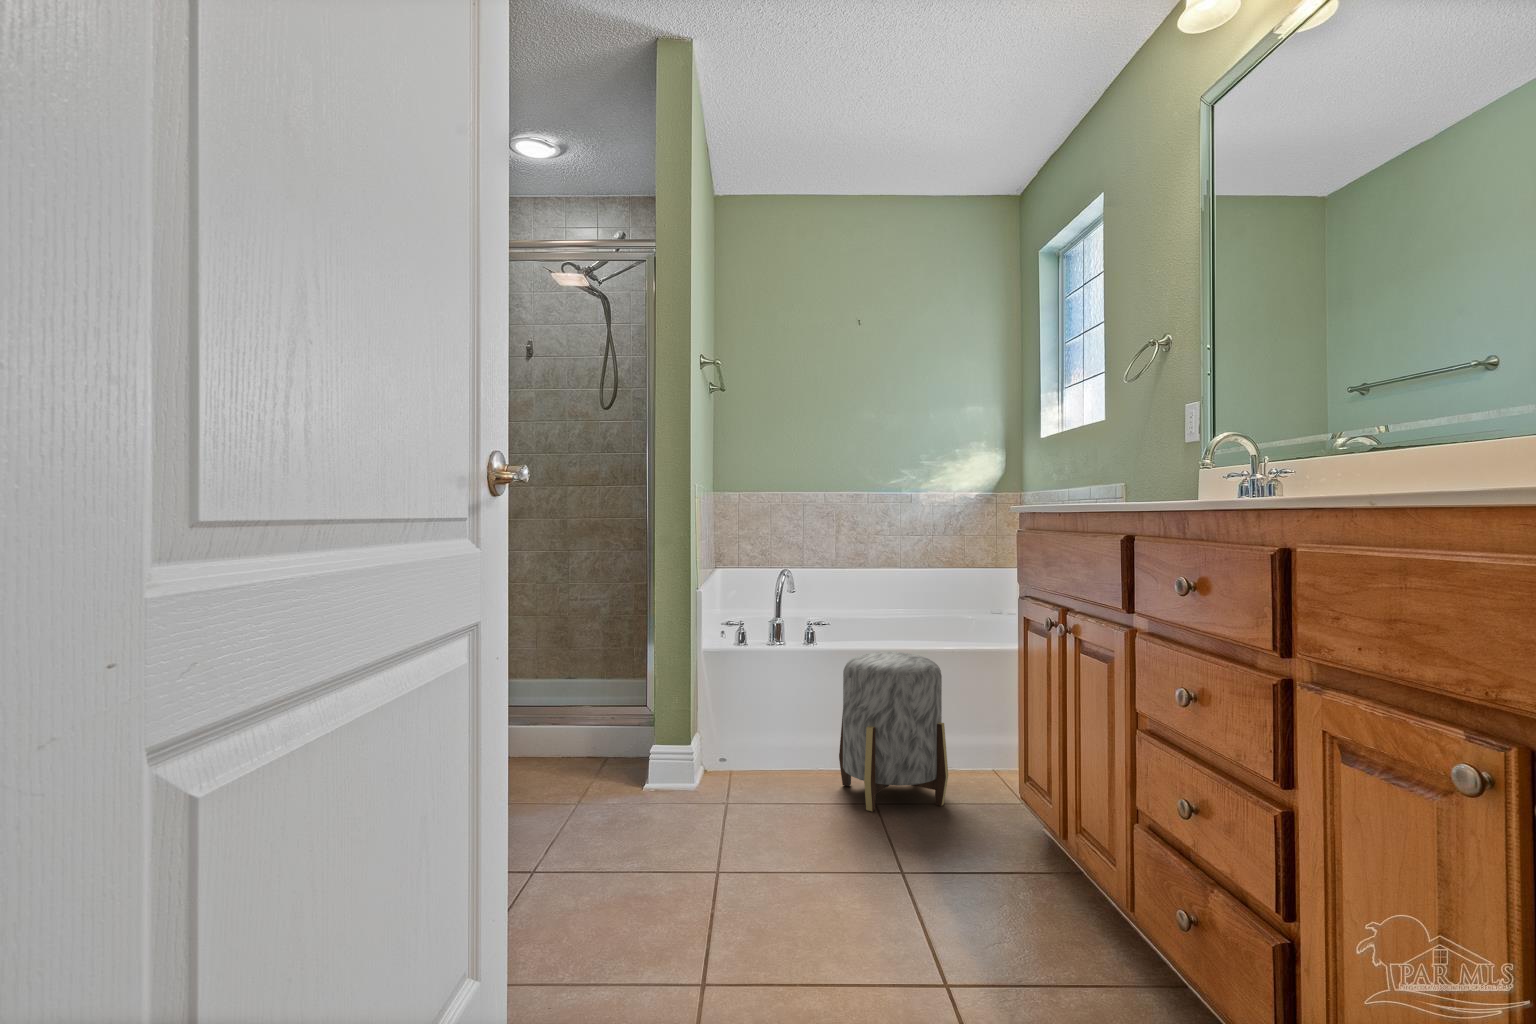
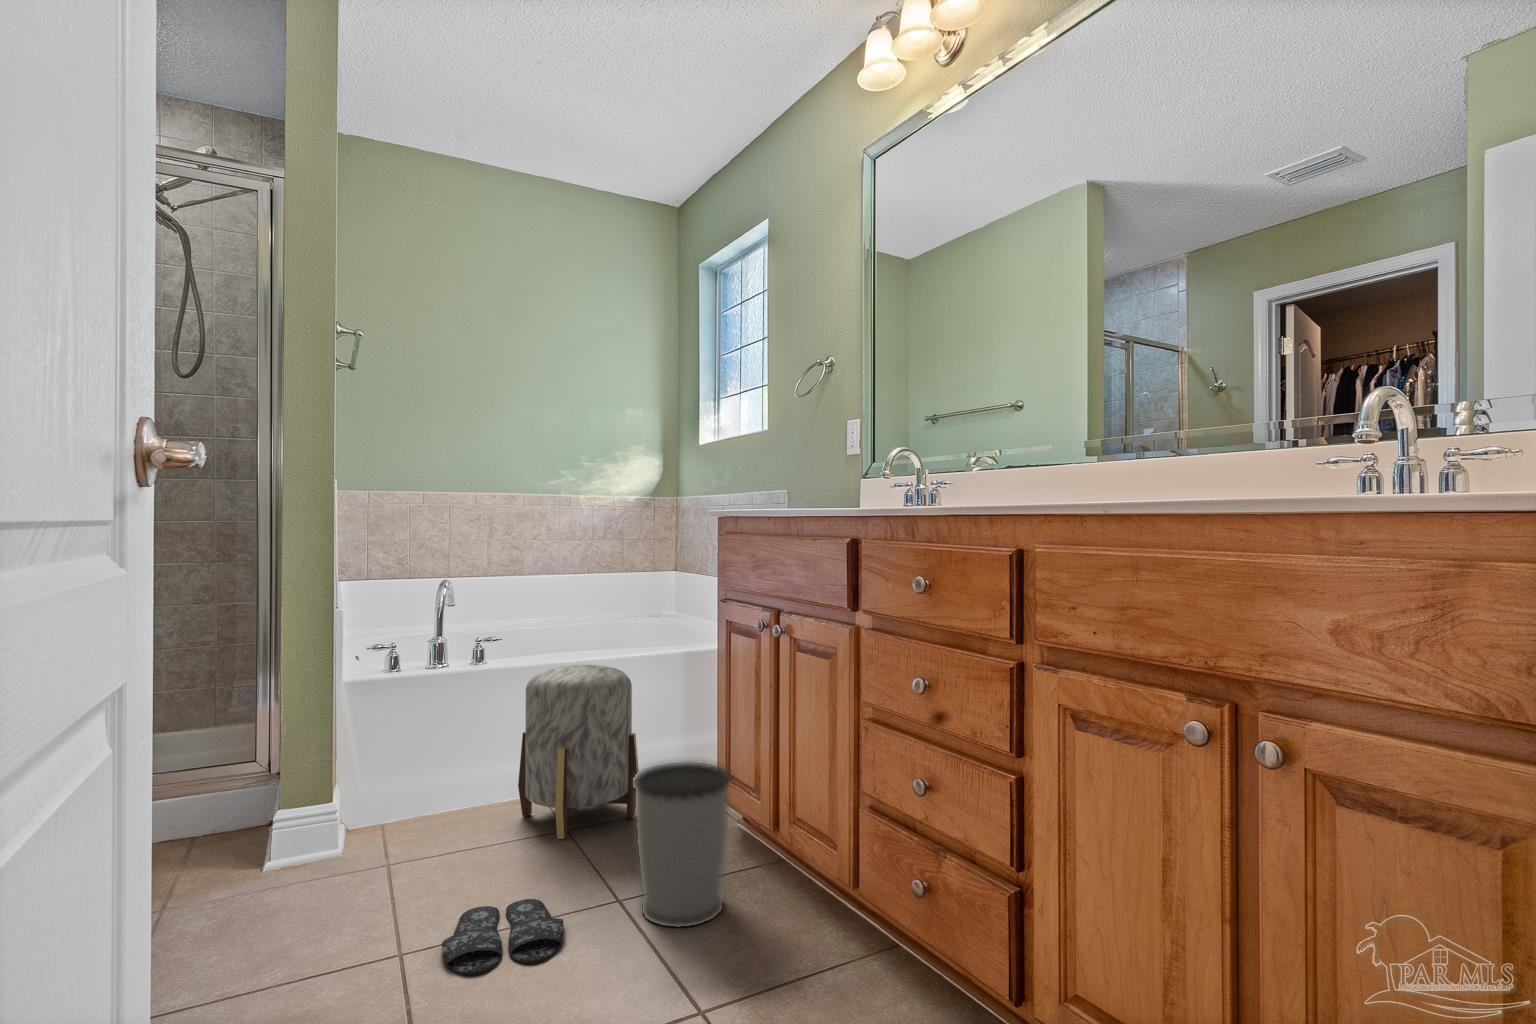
wastebasket: none [913,751,1013,912] -> present [633,761,731,927]
slippers: none [746,852,849,908] -> present [442,899,564,976]

